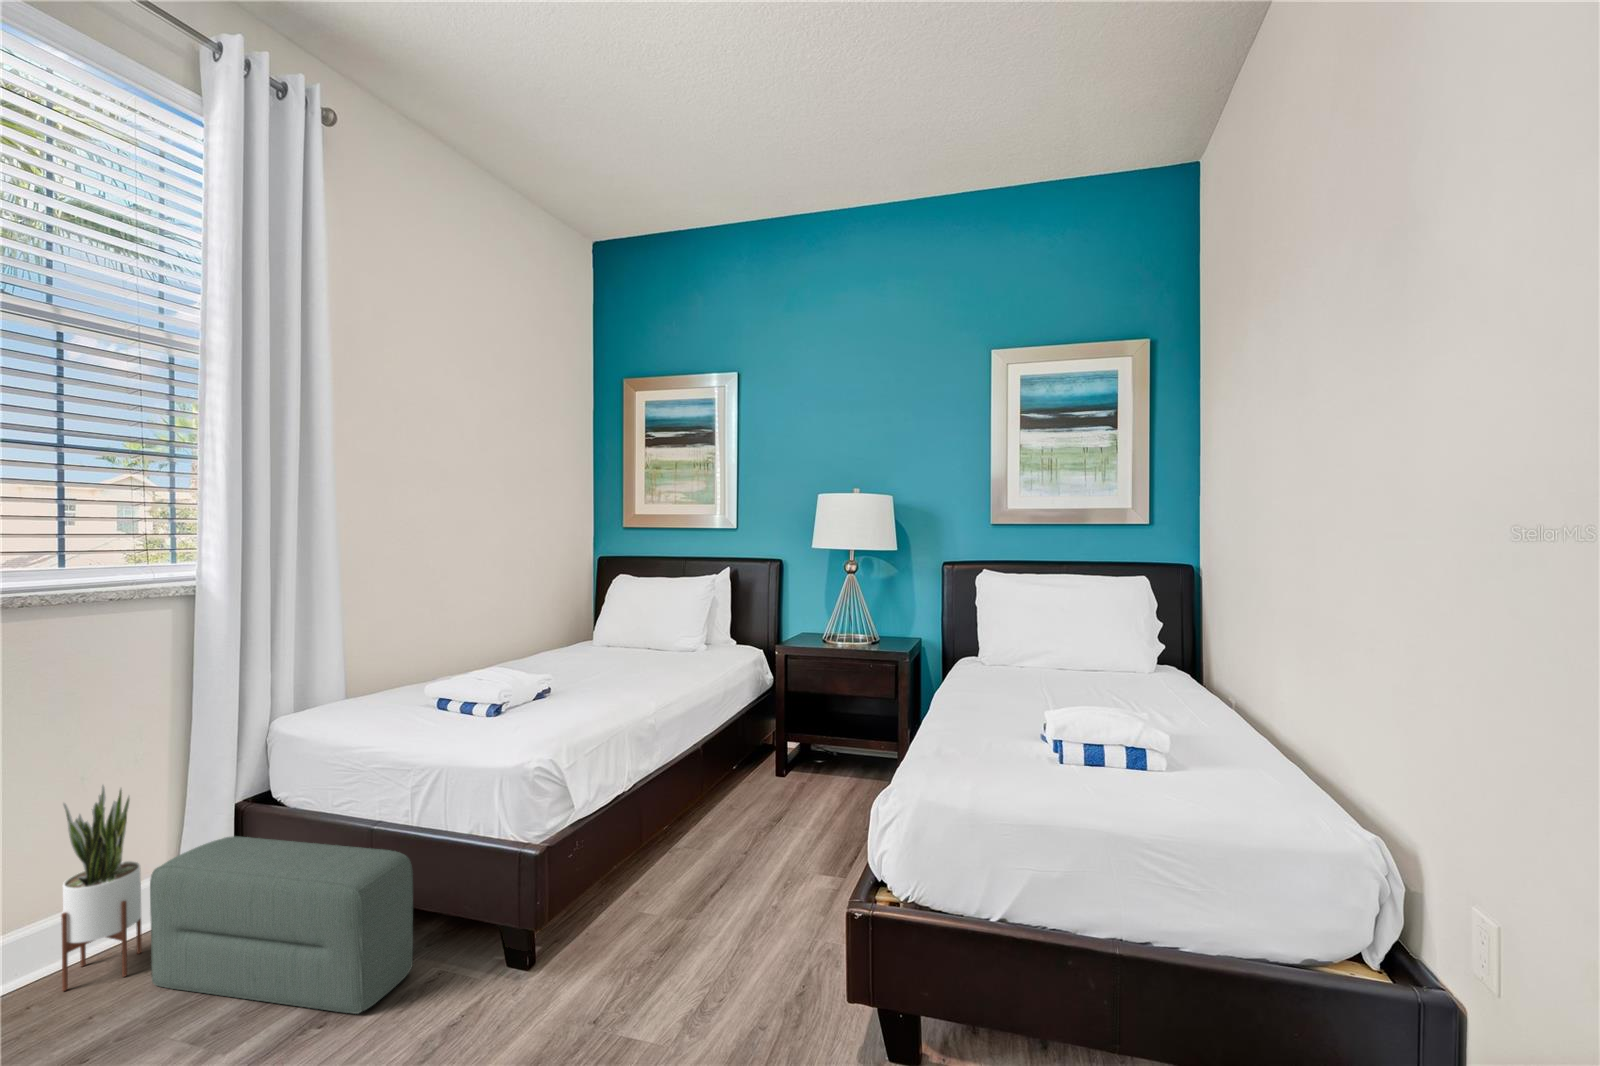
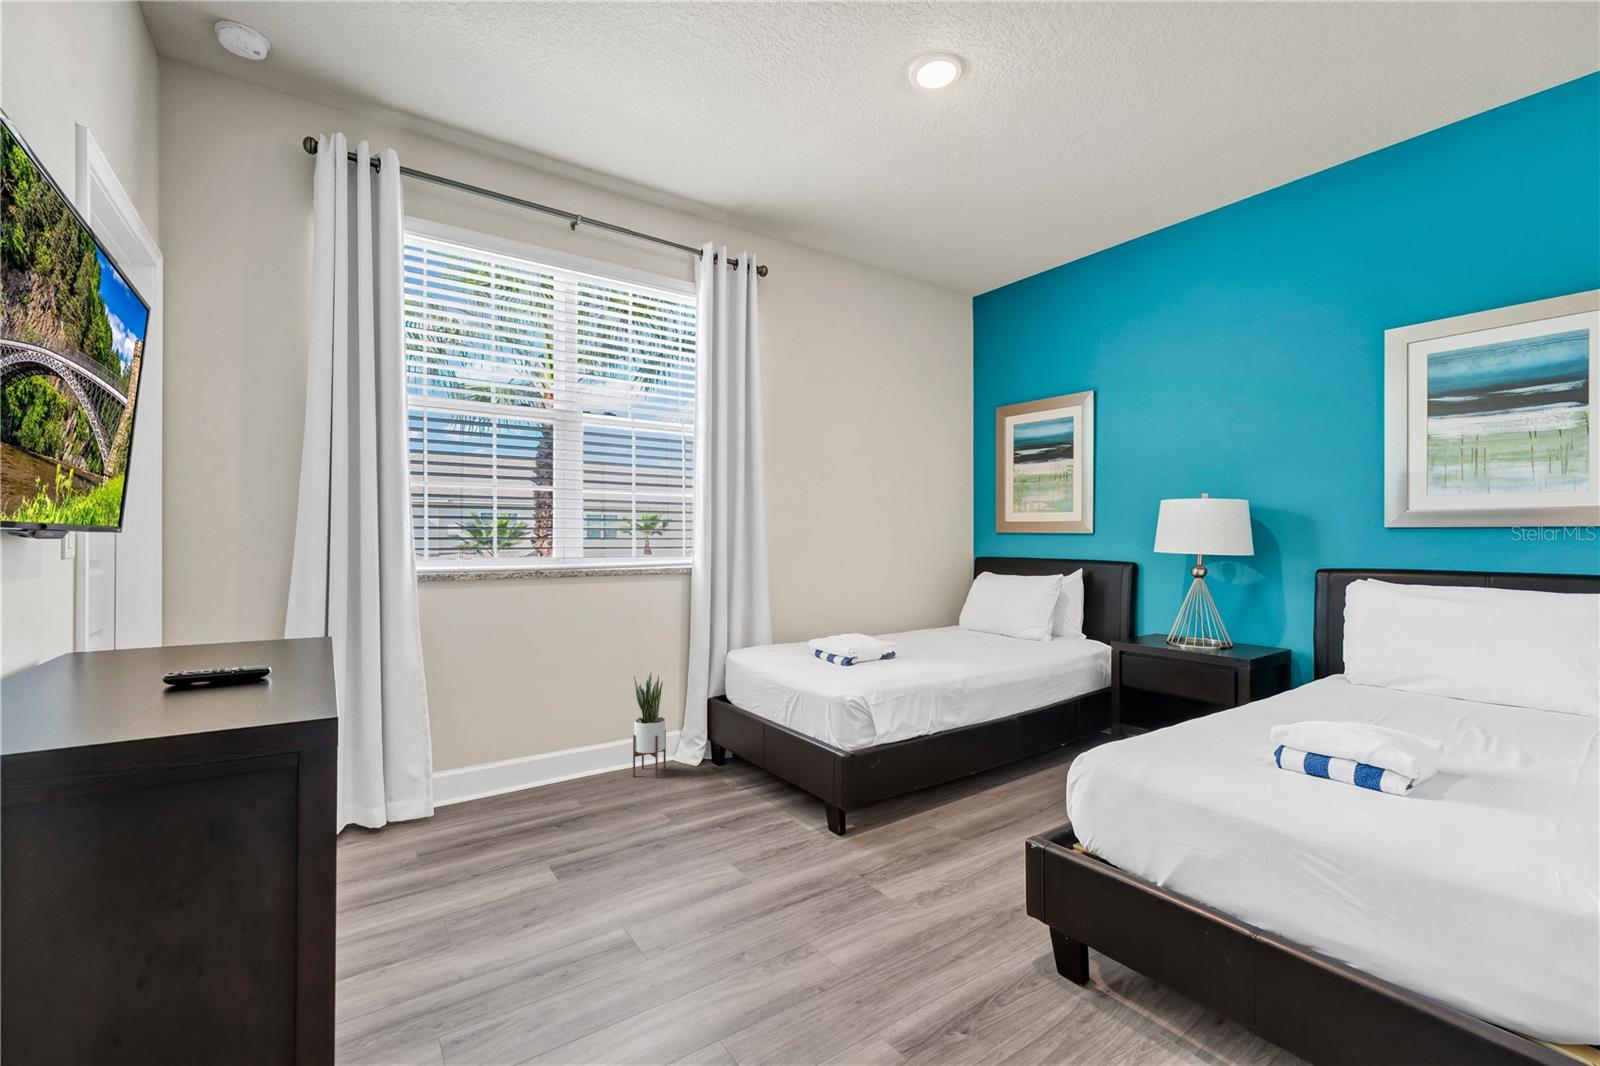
pouf: present [150,836,413,1014] -> none [665,713,780,824]

